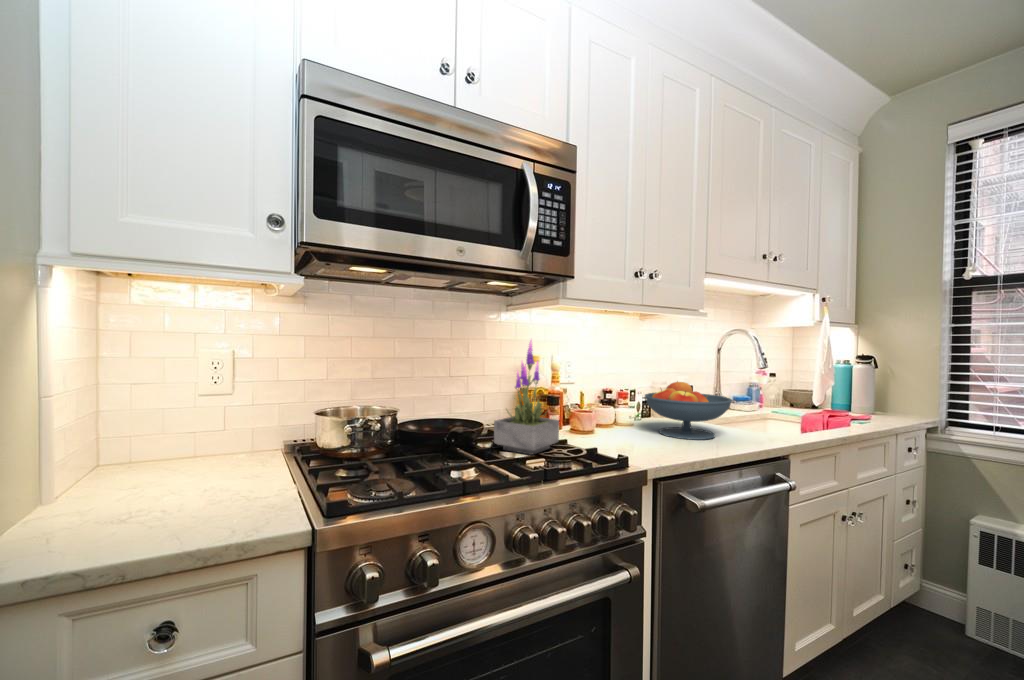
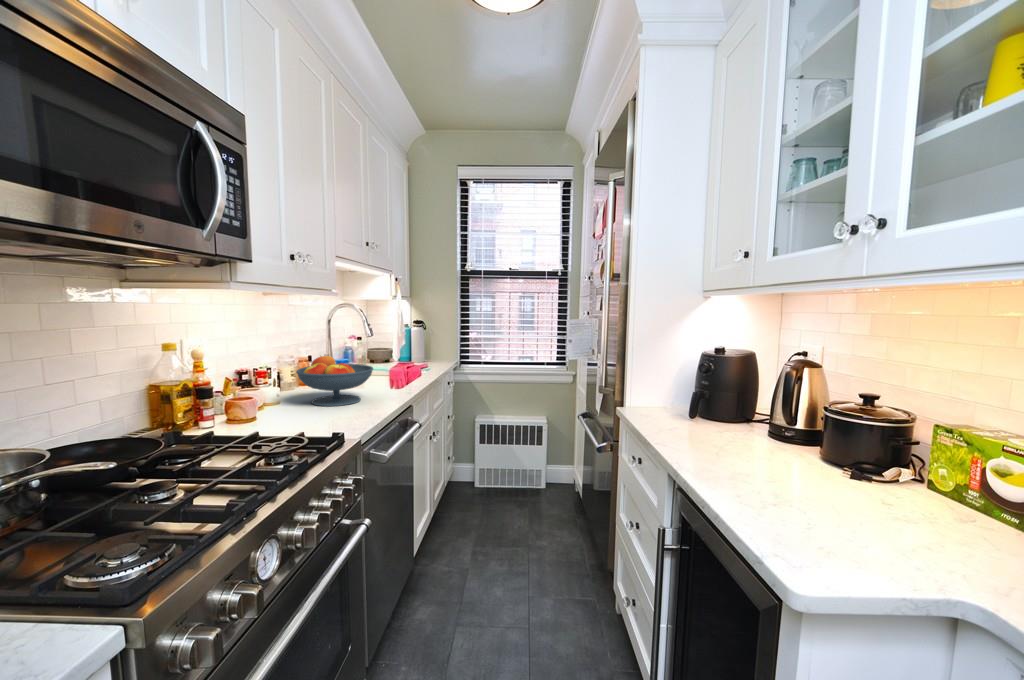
potted plant: present [494,340,559,455] -> none [175,329,251,459]

